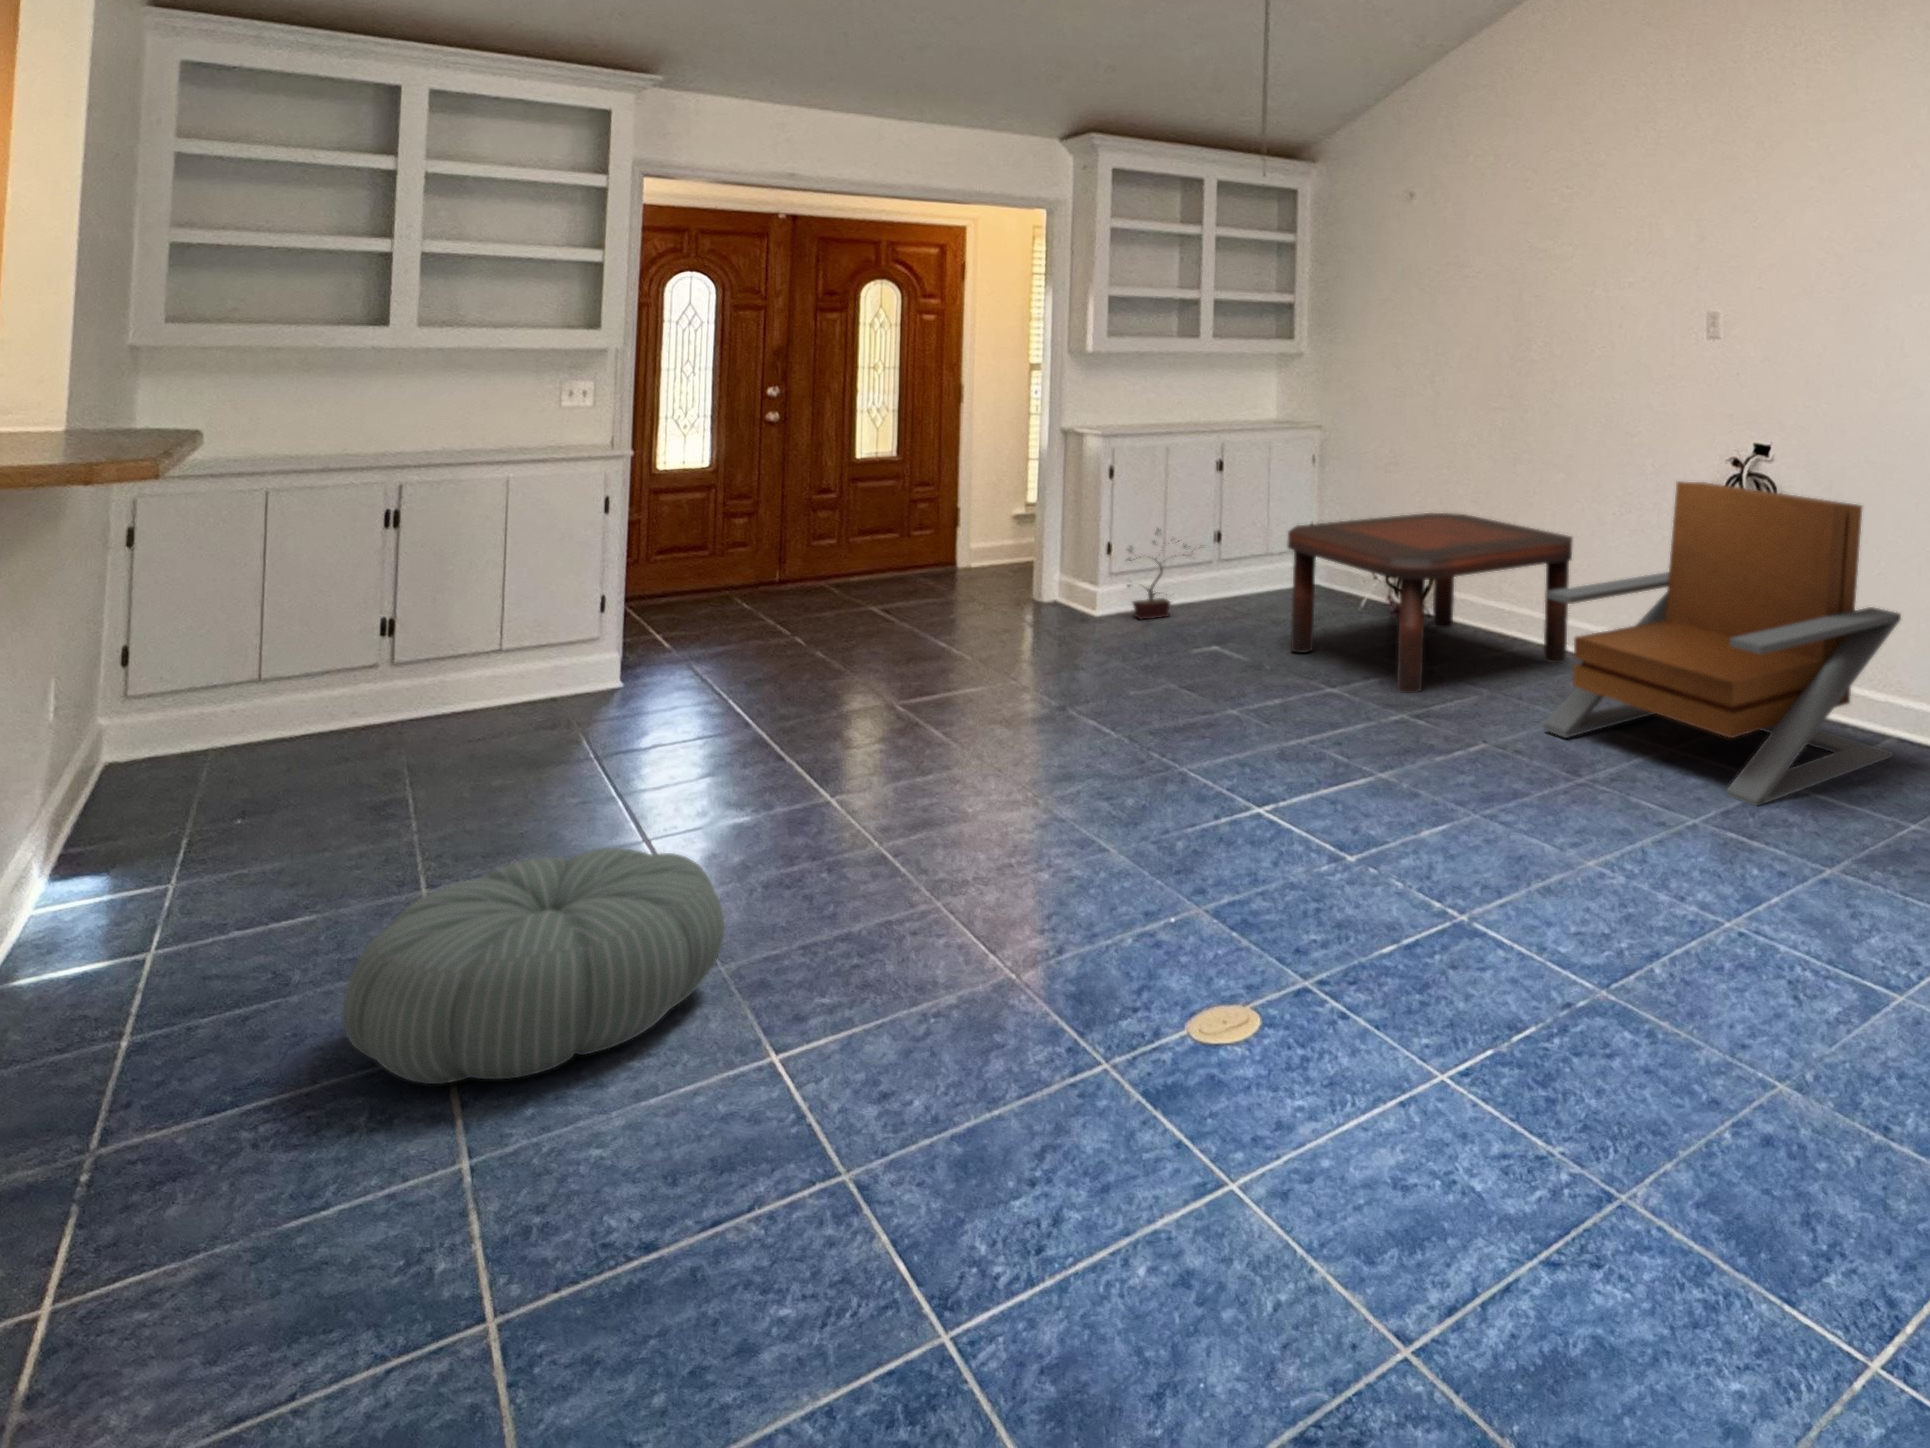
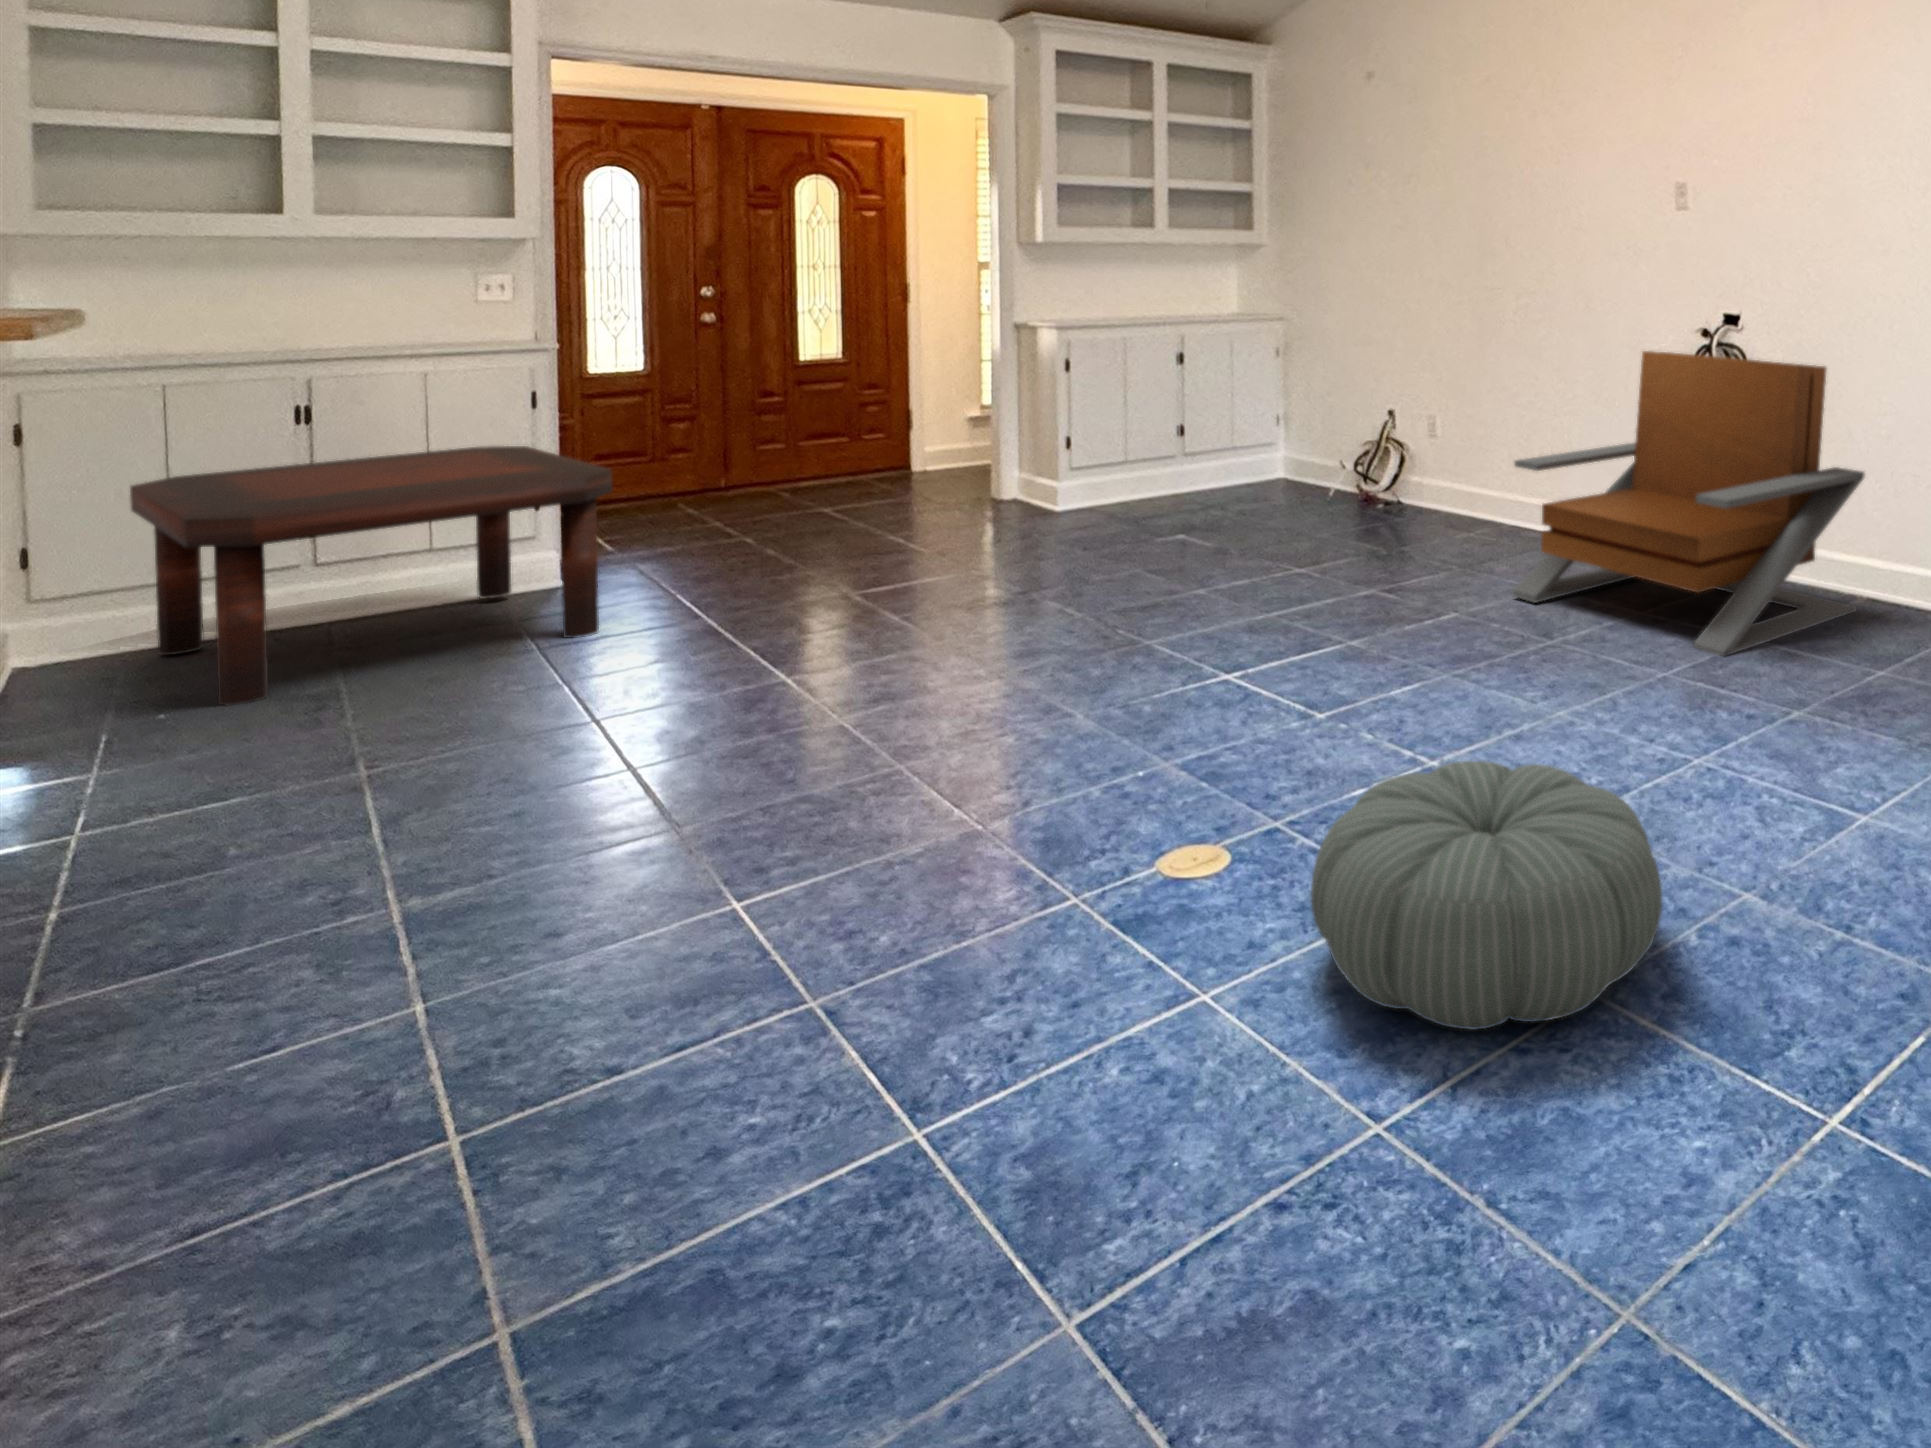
coffee table: present [1287,513,1572,693] -> present [130,446,612,705]
potted plant: present [1128,529,1186,619] -> none [1088,419,1172,512]
pouf: present [343,848,724,1084] -> present [1311,761,1662,1030]

